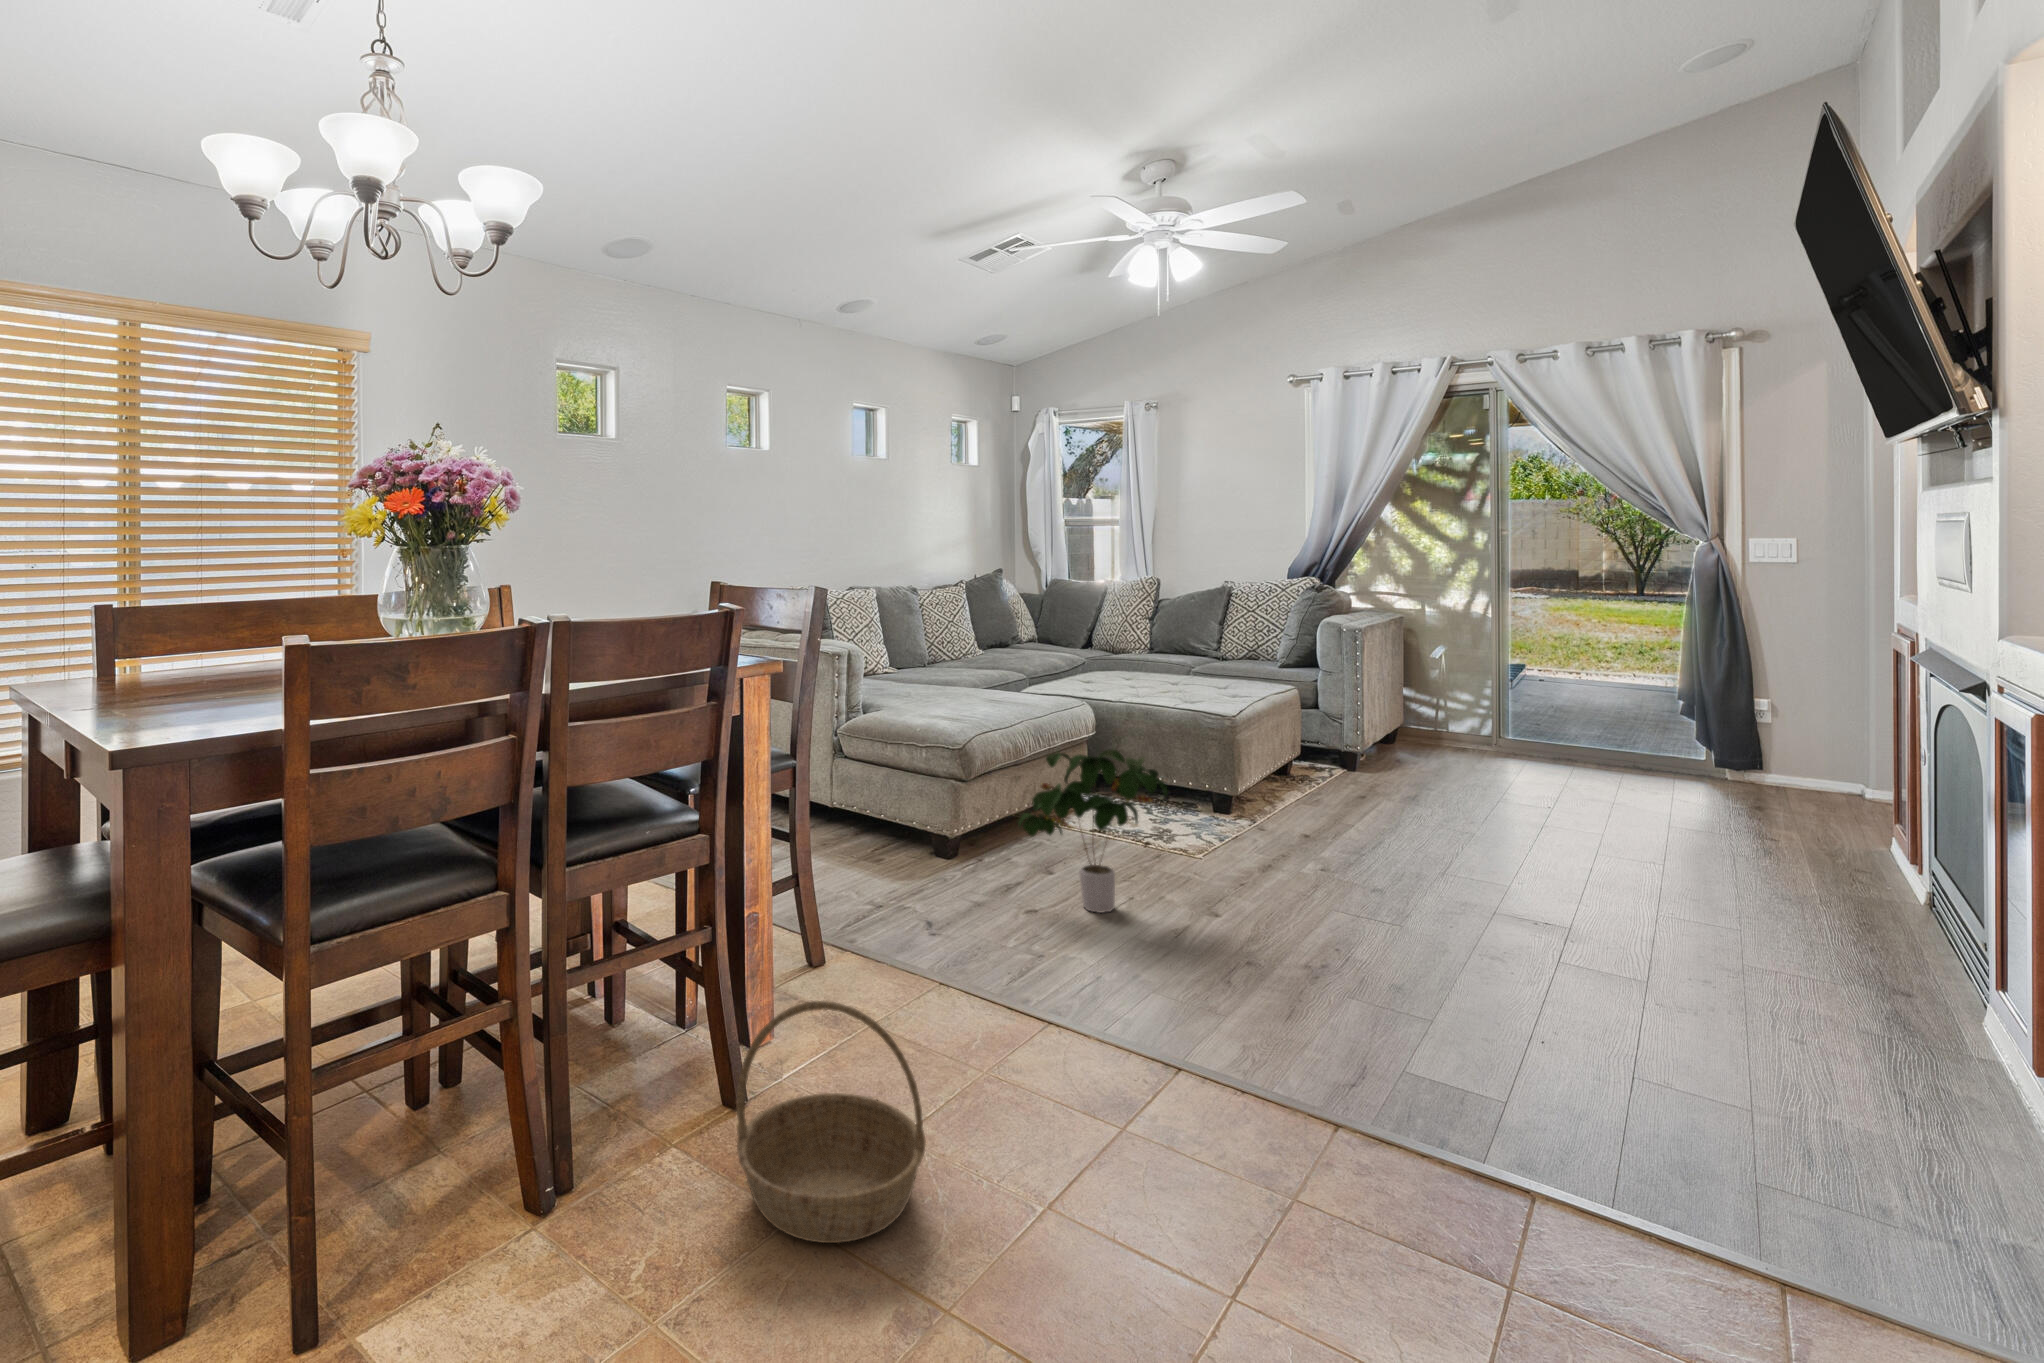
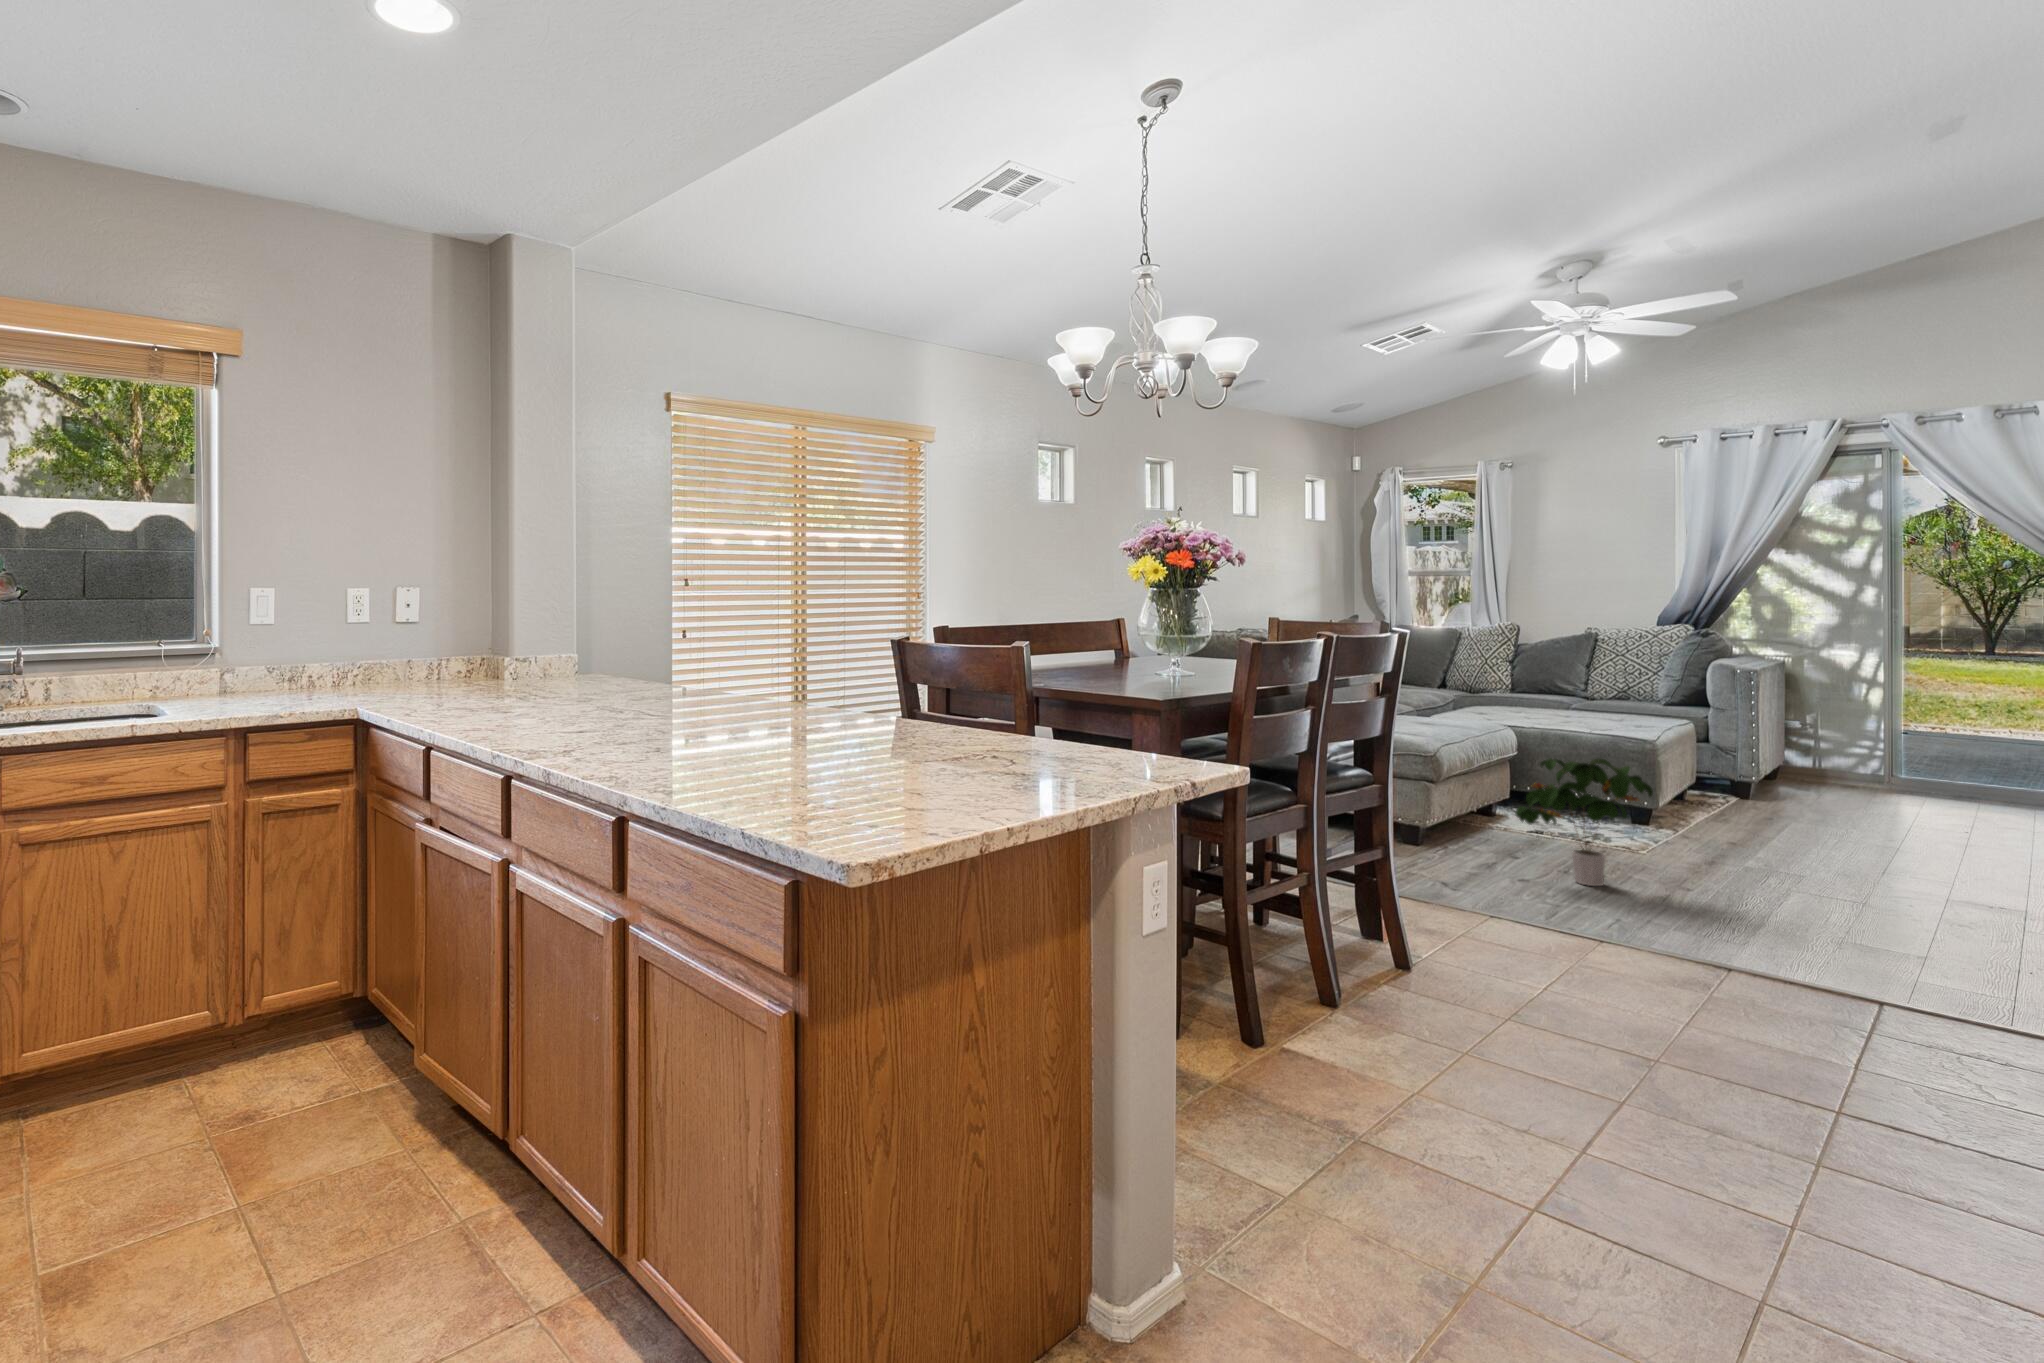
basket: present [736,1001,926,1243] -> none [1473,890,1618,1032]

